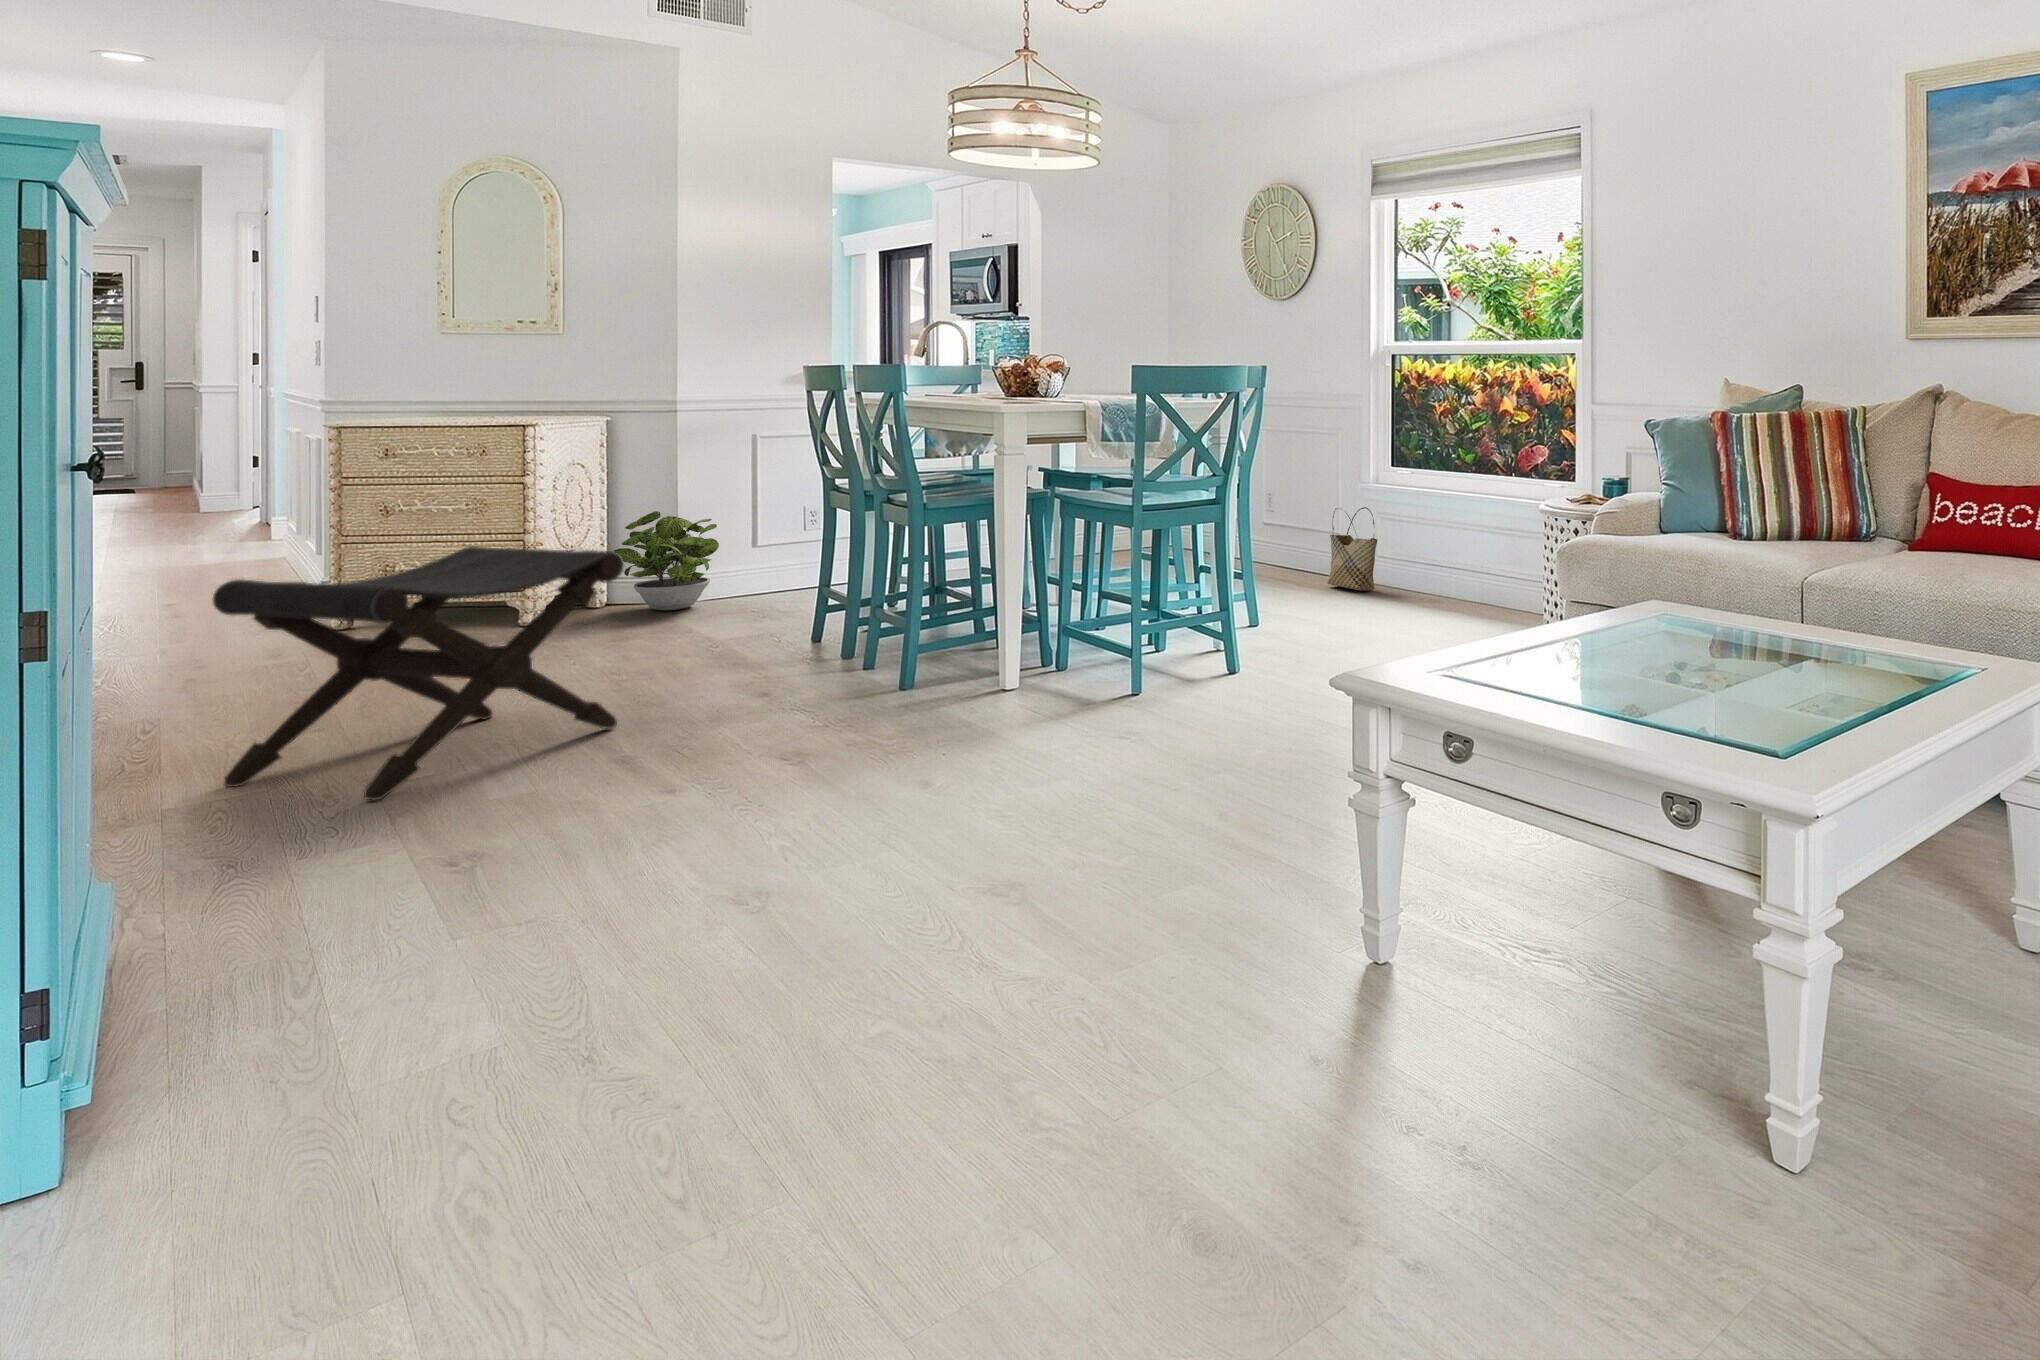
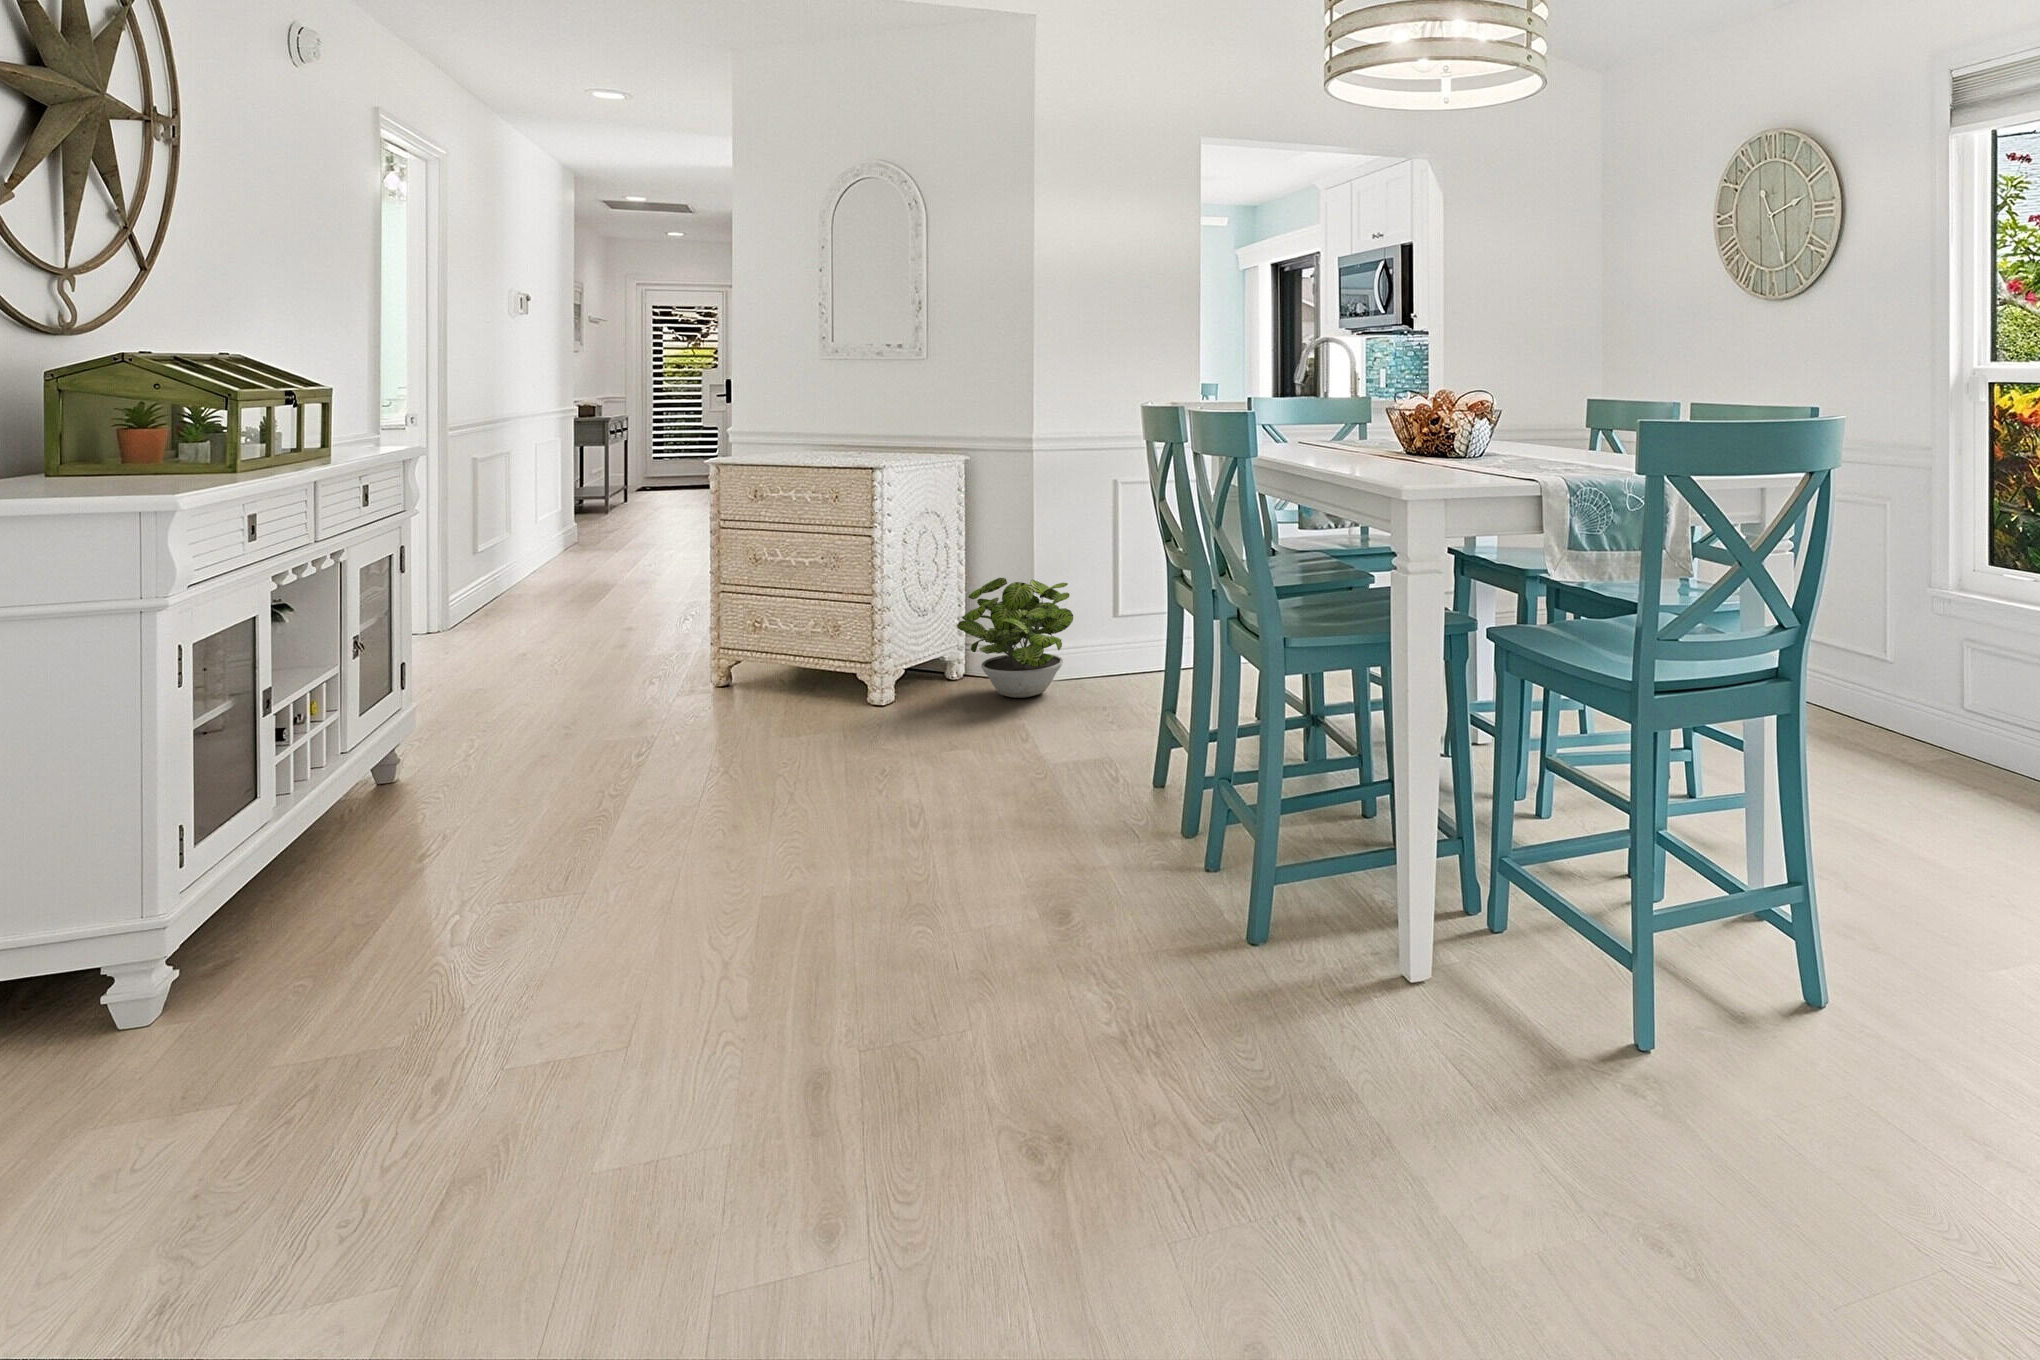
woven basket: present [1327,507,1378,591] -> none [1879,625,1972,763]
footstool: present [213,546,623,800] -> none [315,672,855,1156]

